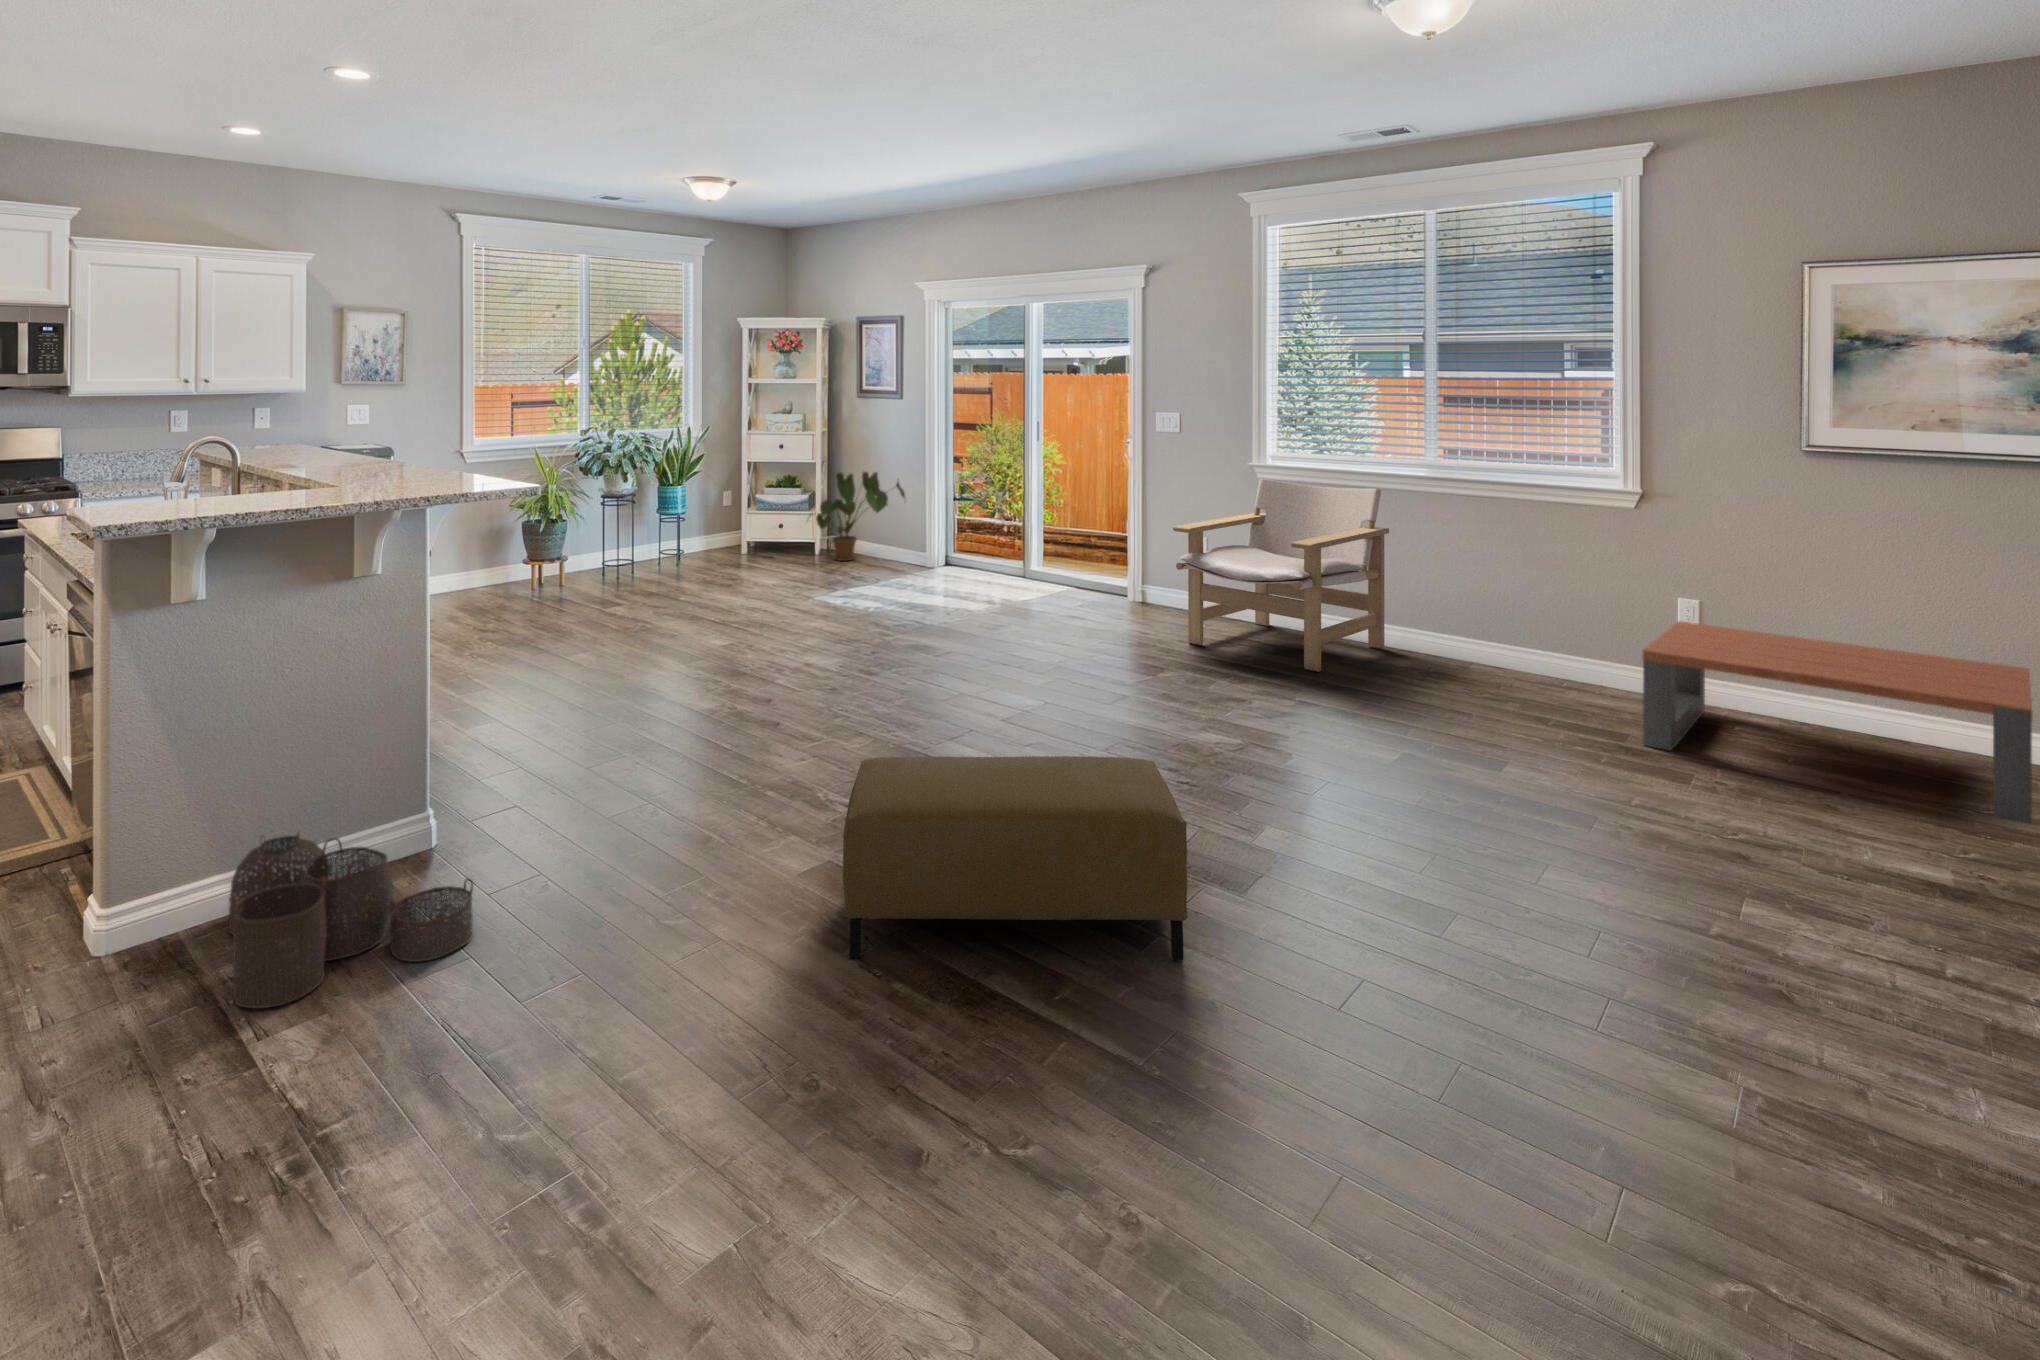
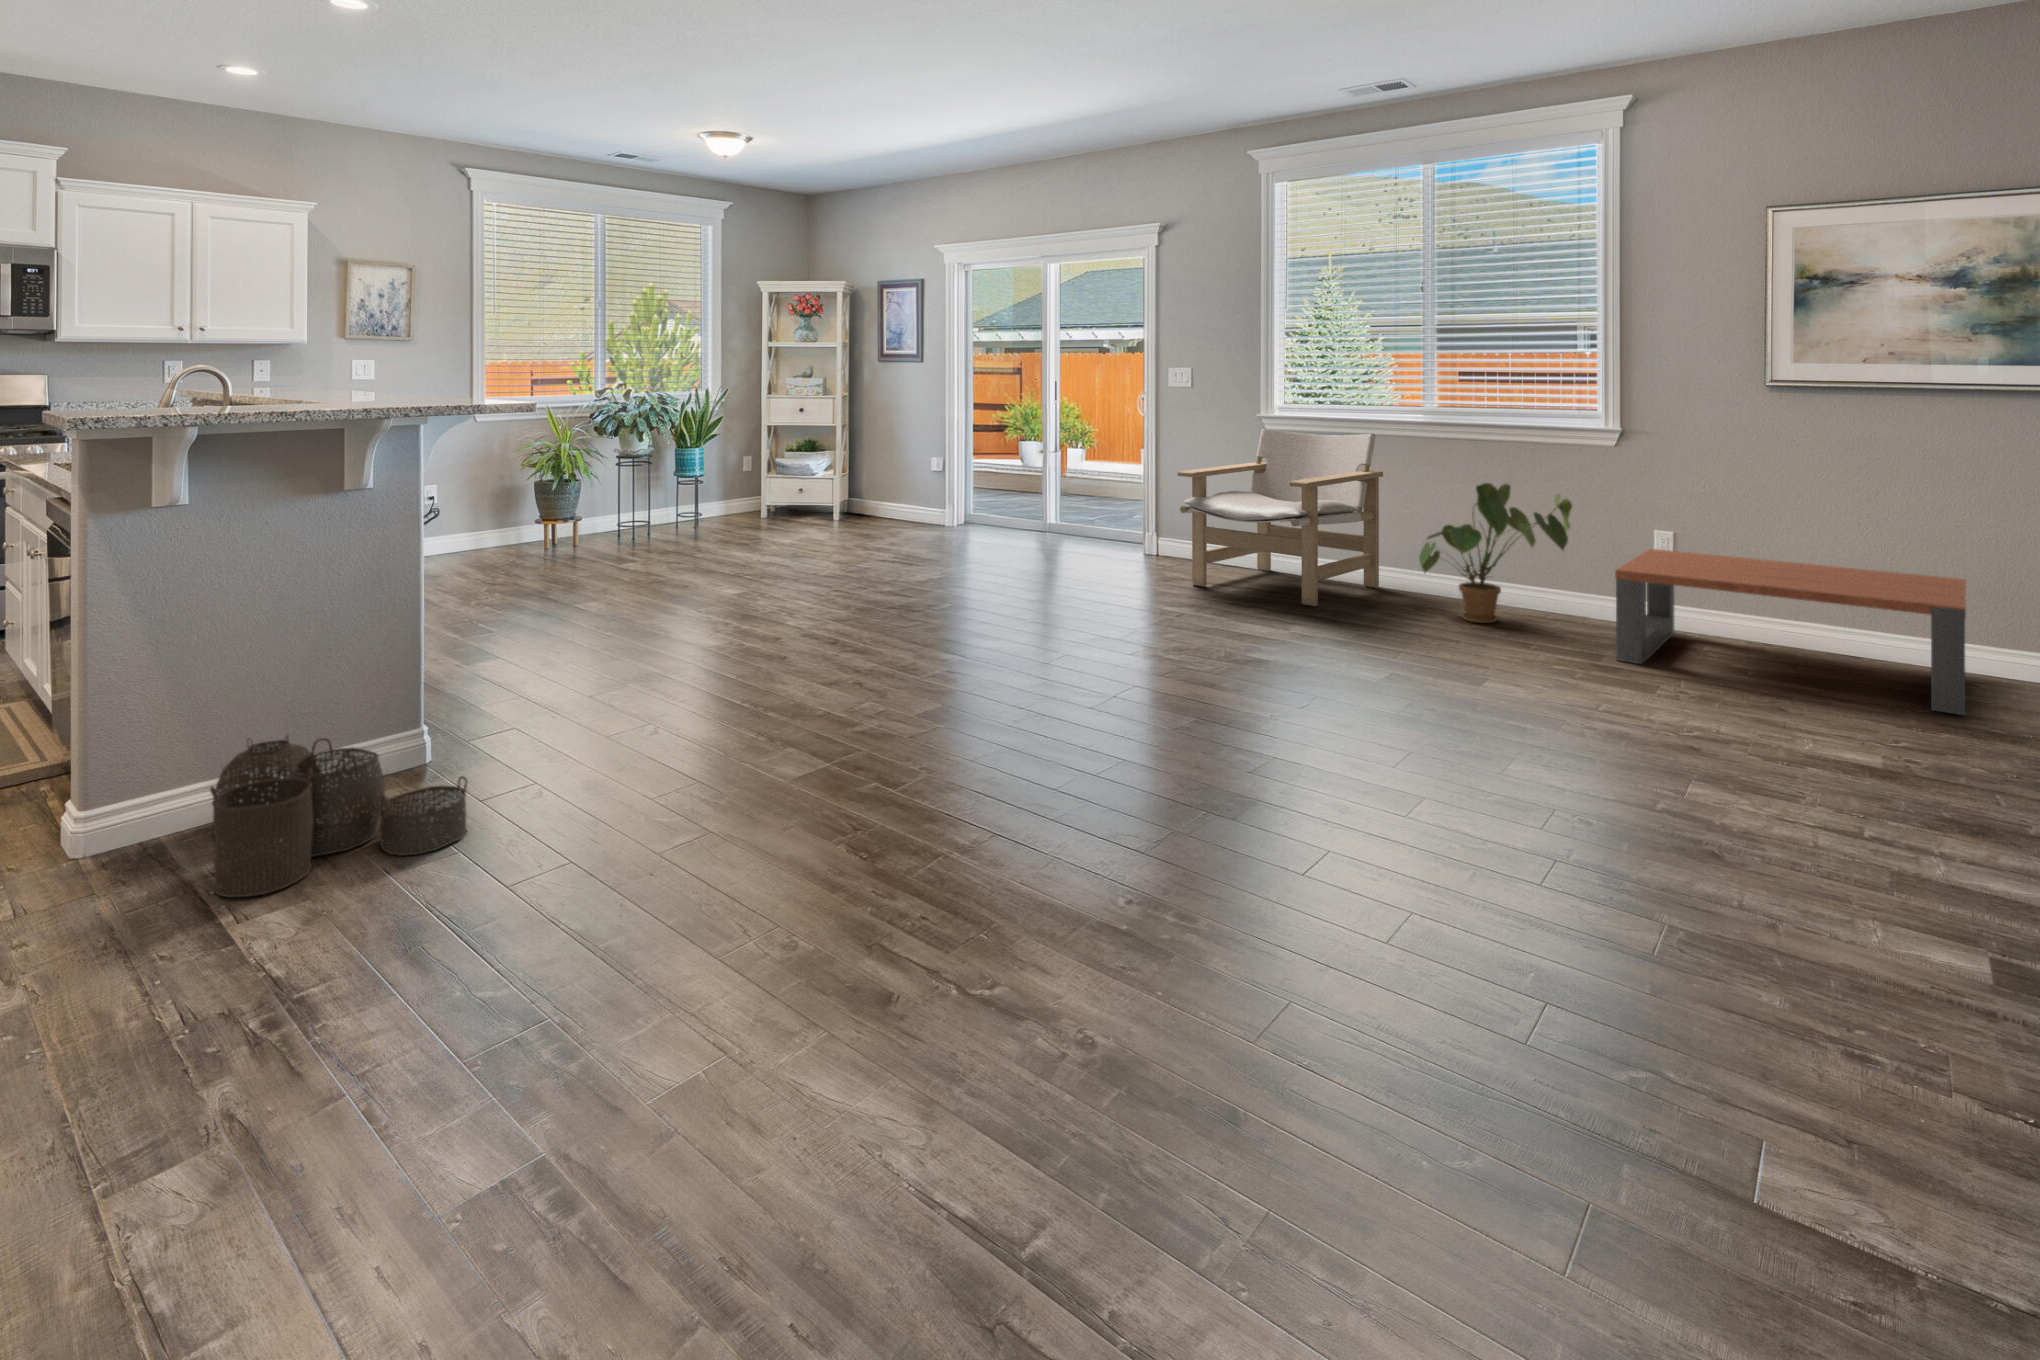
house plant: present [810,472,905,561] -> present [1419,483,1572,623]
ottoman: present [843,756,1188,960] -> none [840,655,1176,842]

